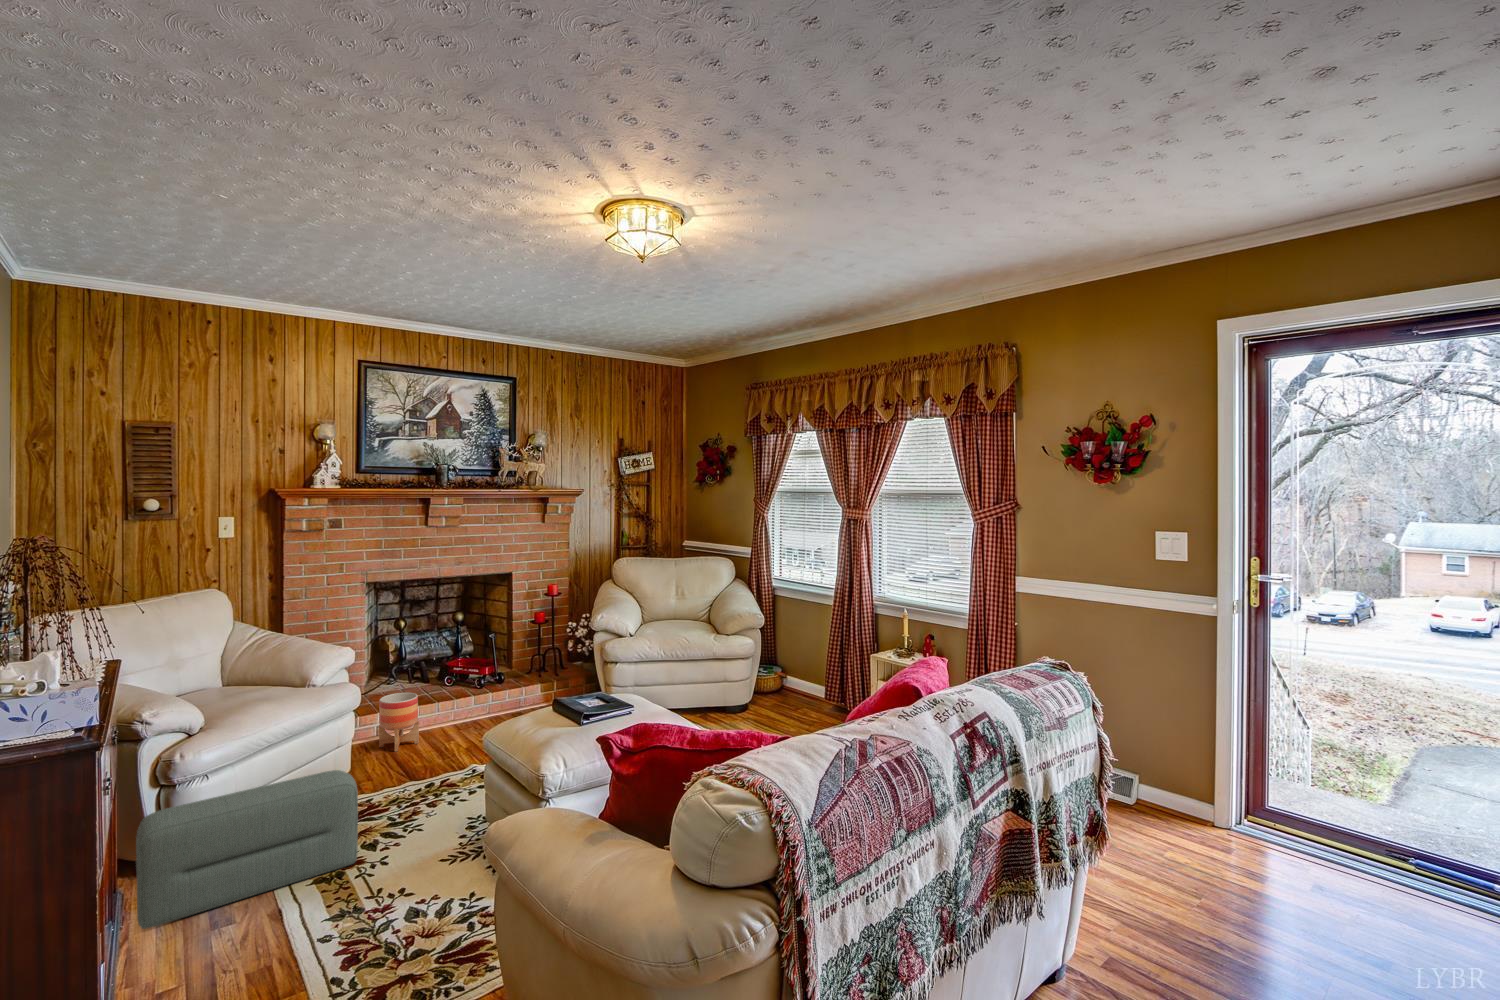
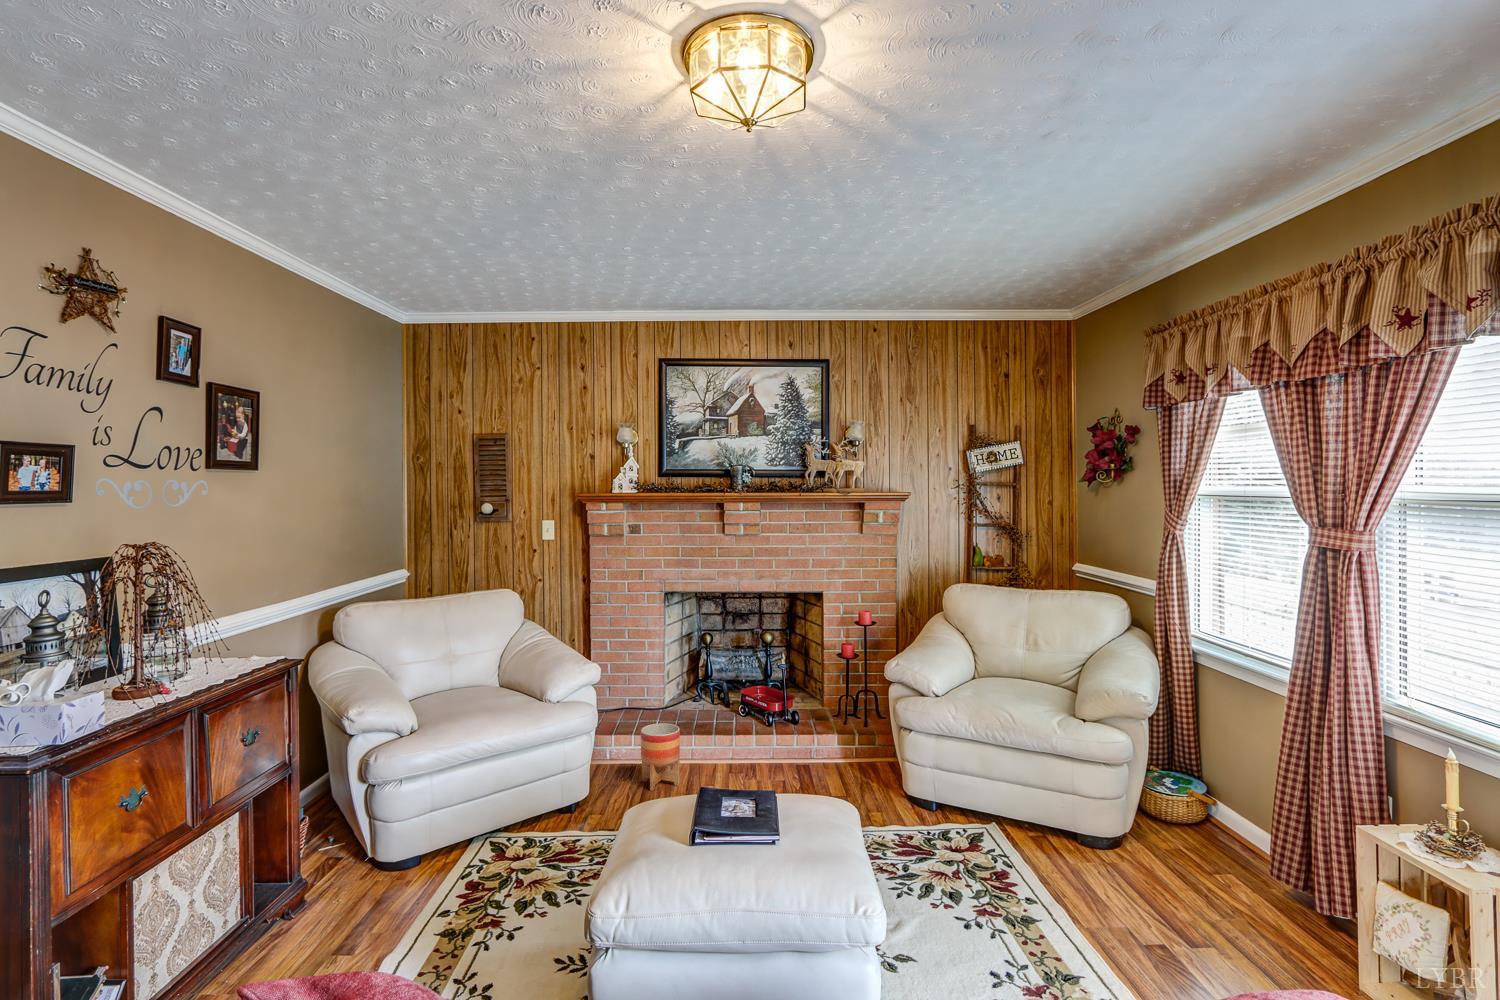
pouf: present [136,770,358,929] -> none [298,812,510,938]

